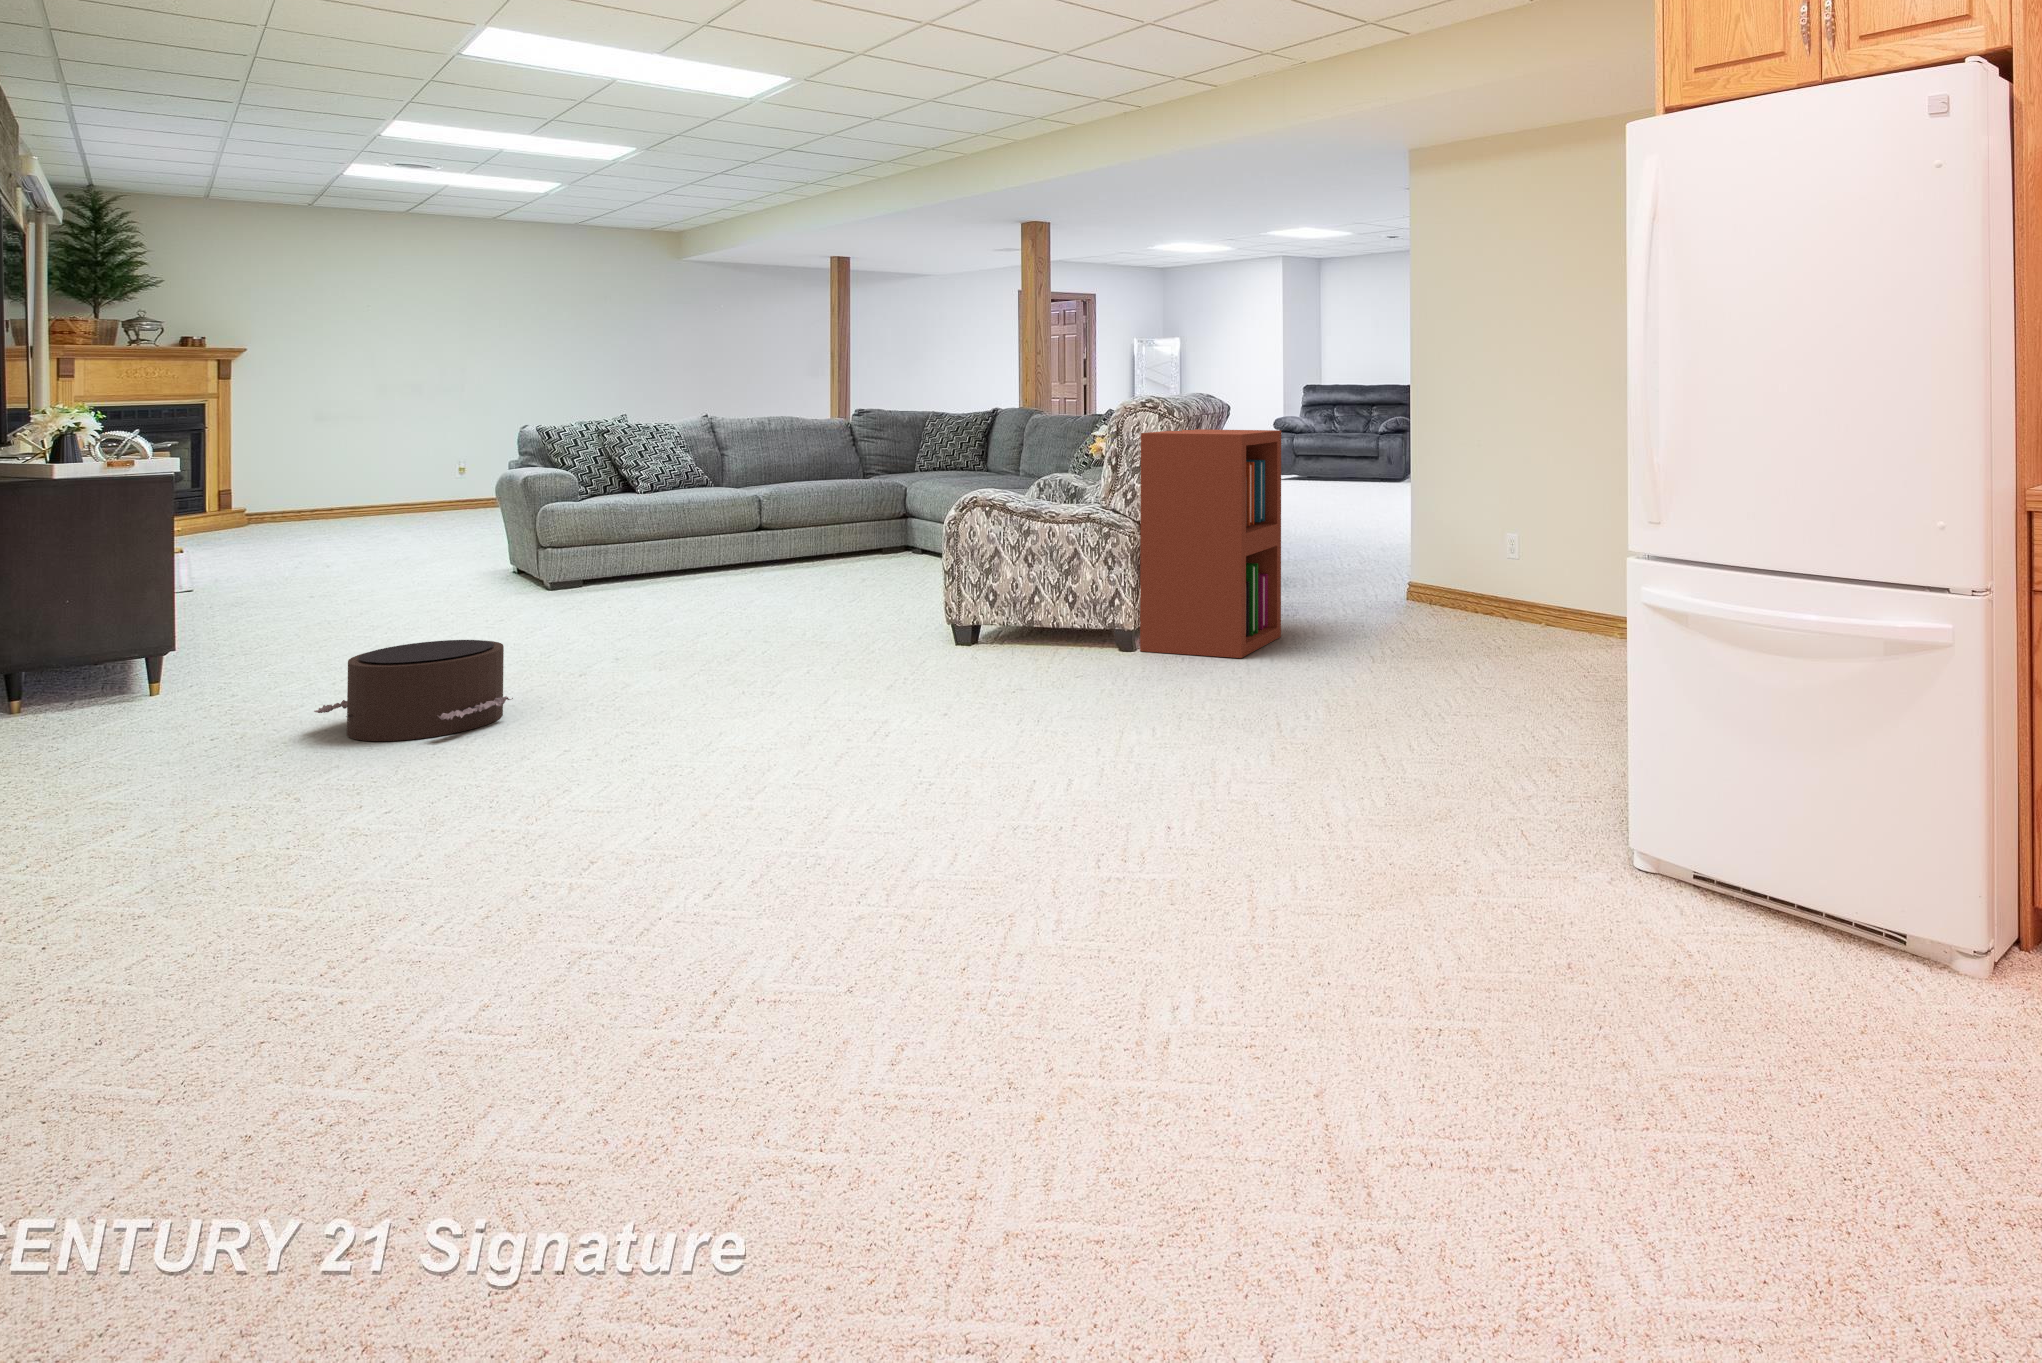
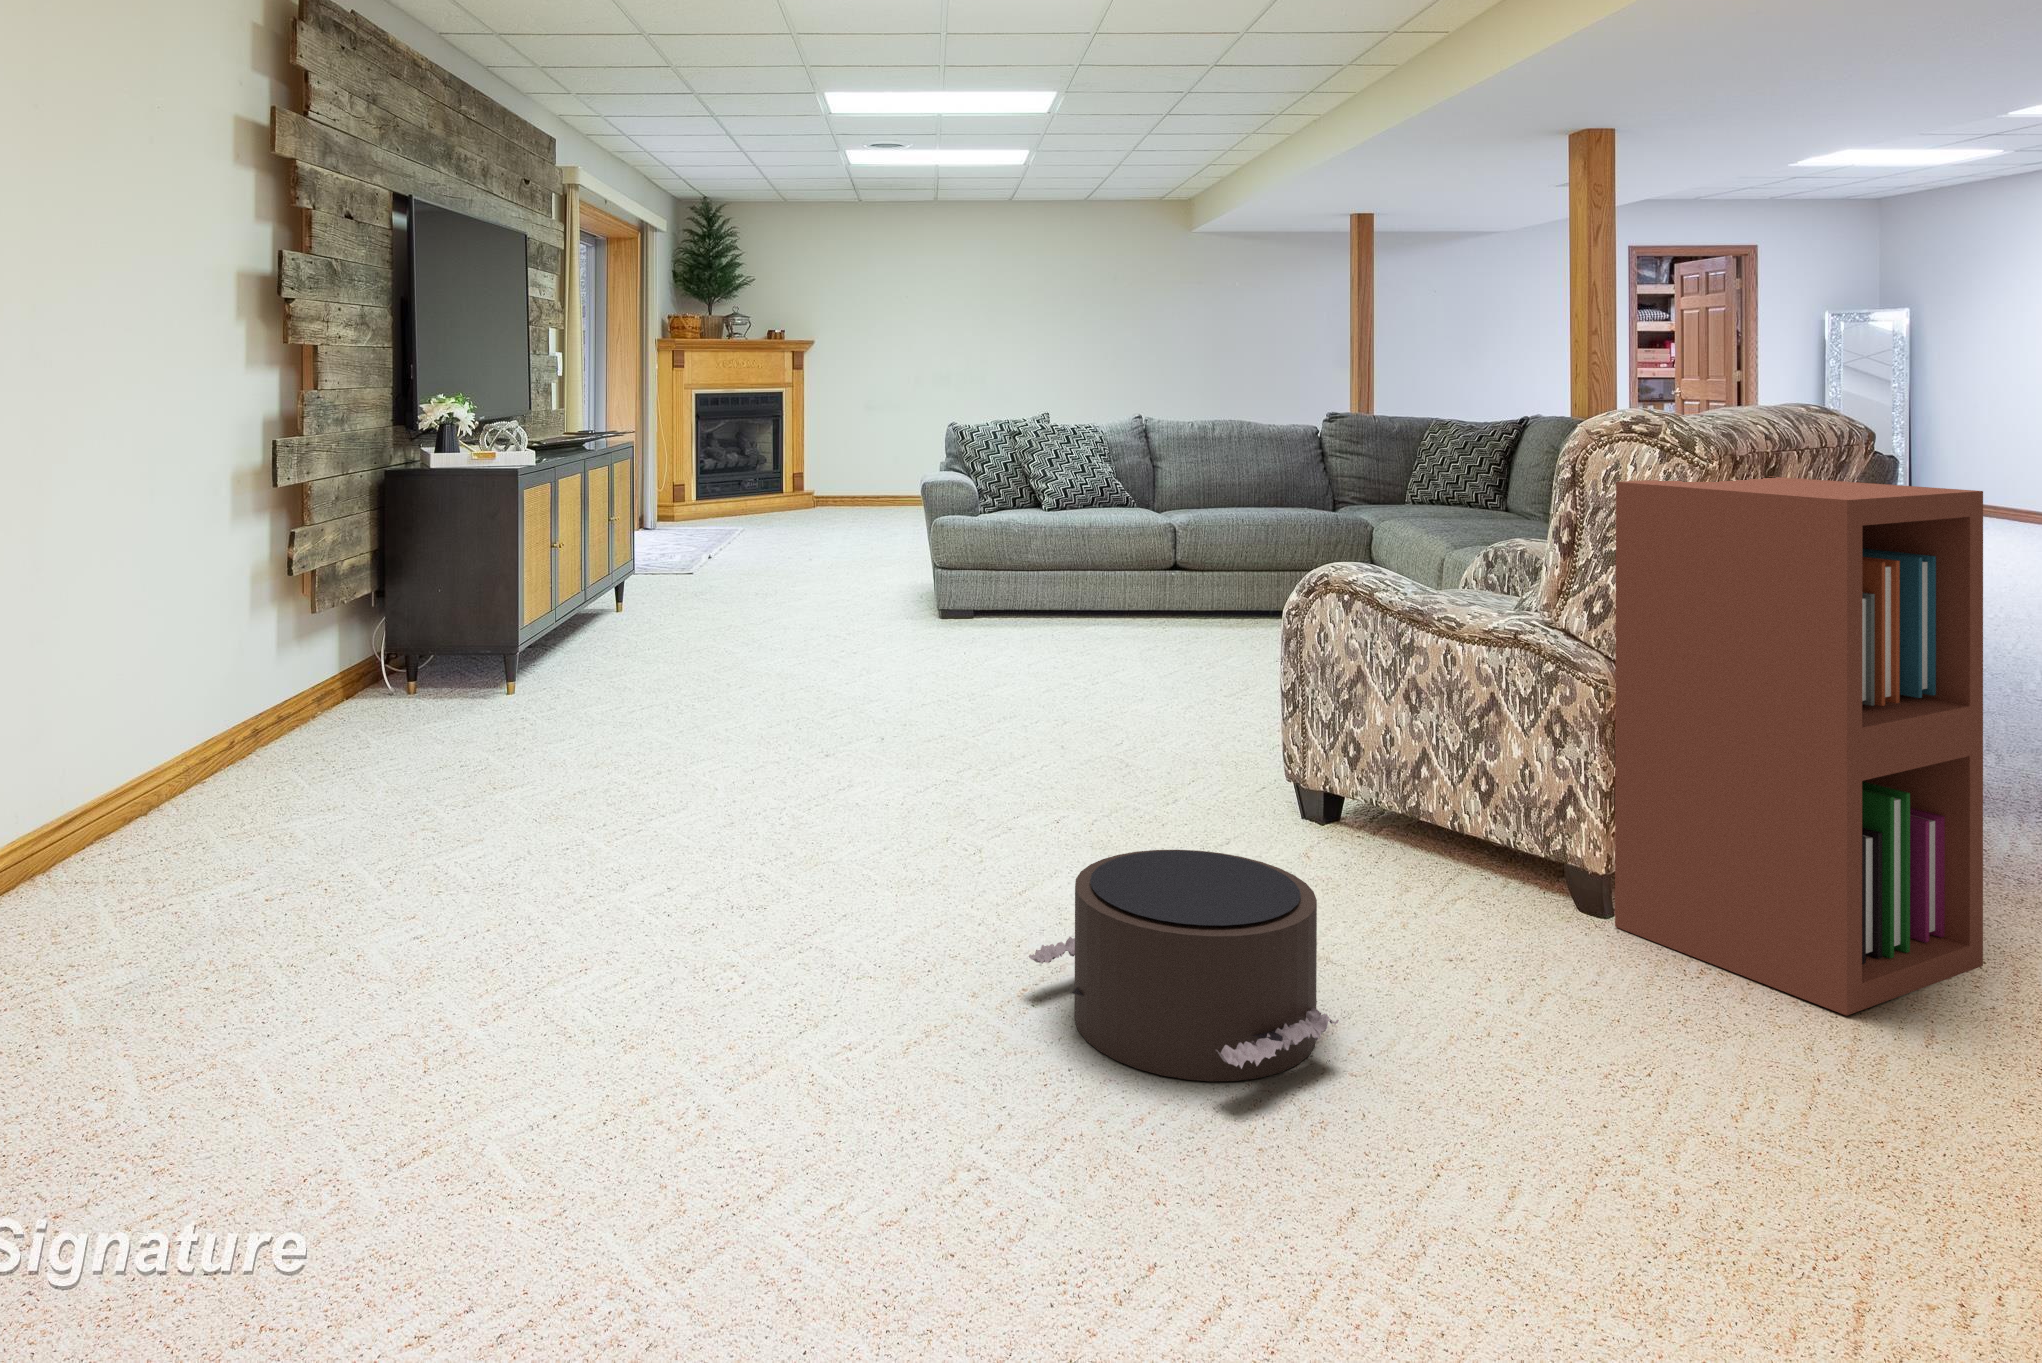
pouf: present [314,640,513,741] -> present [1029,850,1339,1081]

